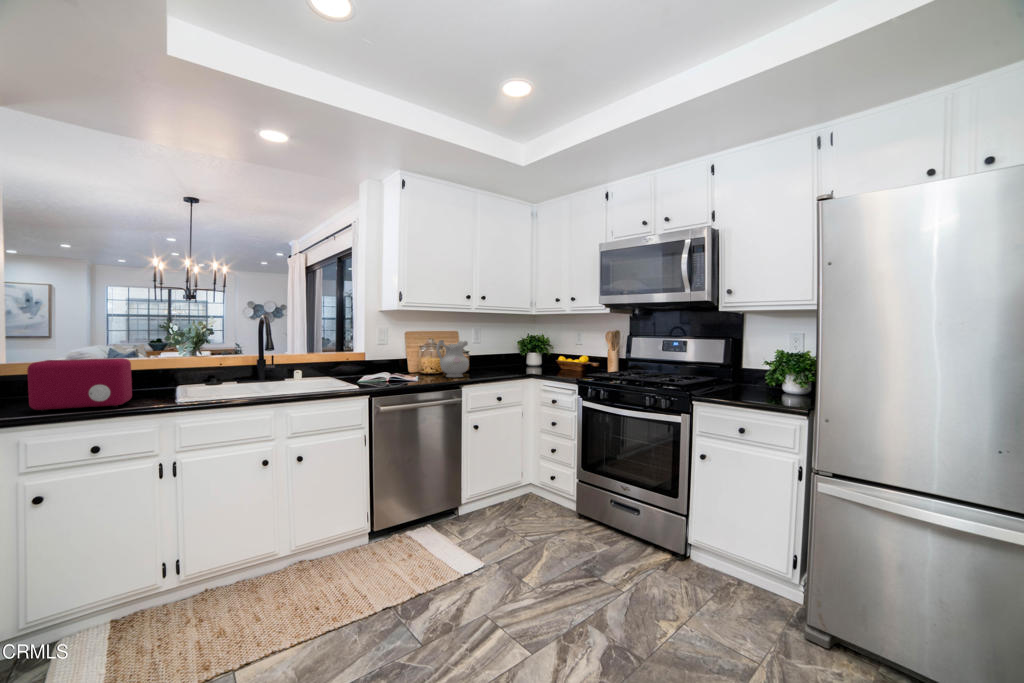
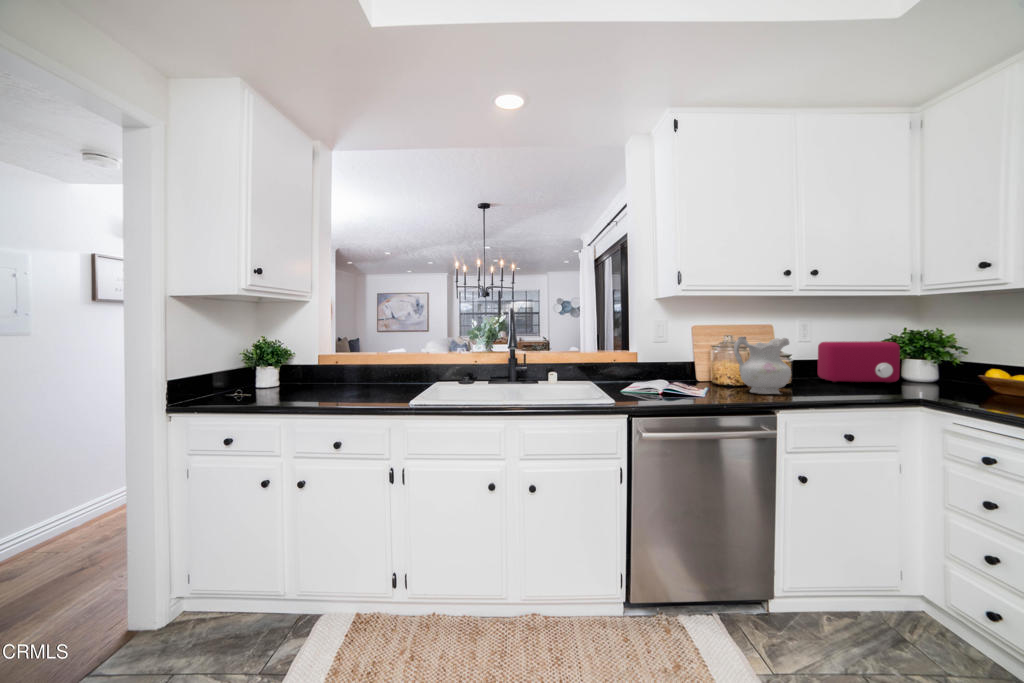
toaster: present [27,358,132,412] -> present [818,341,900,384]

